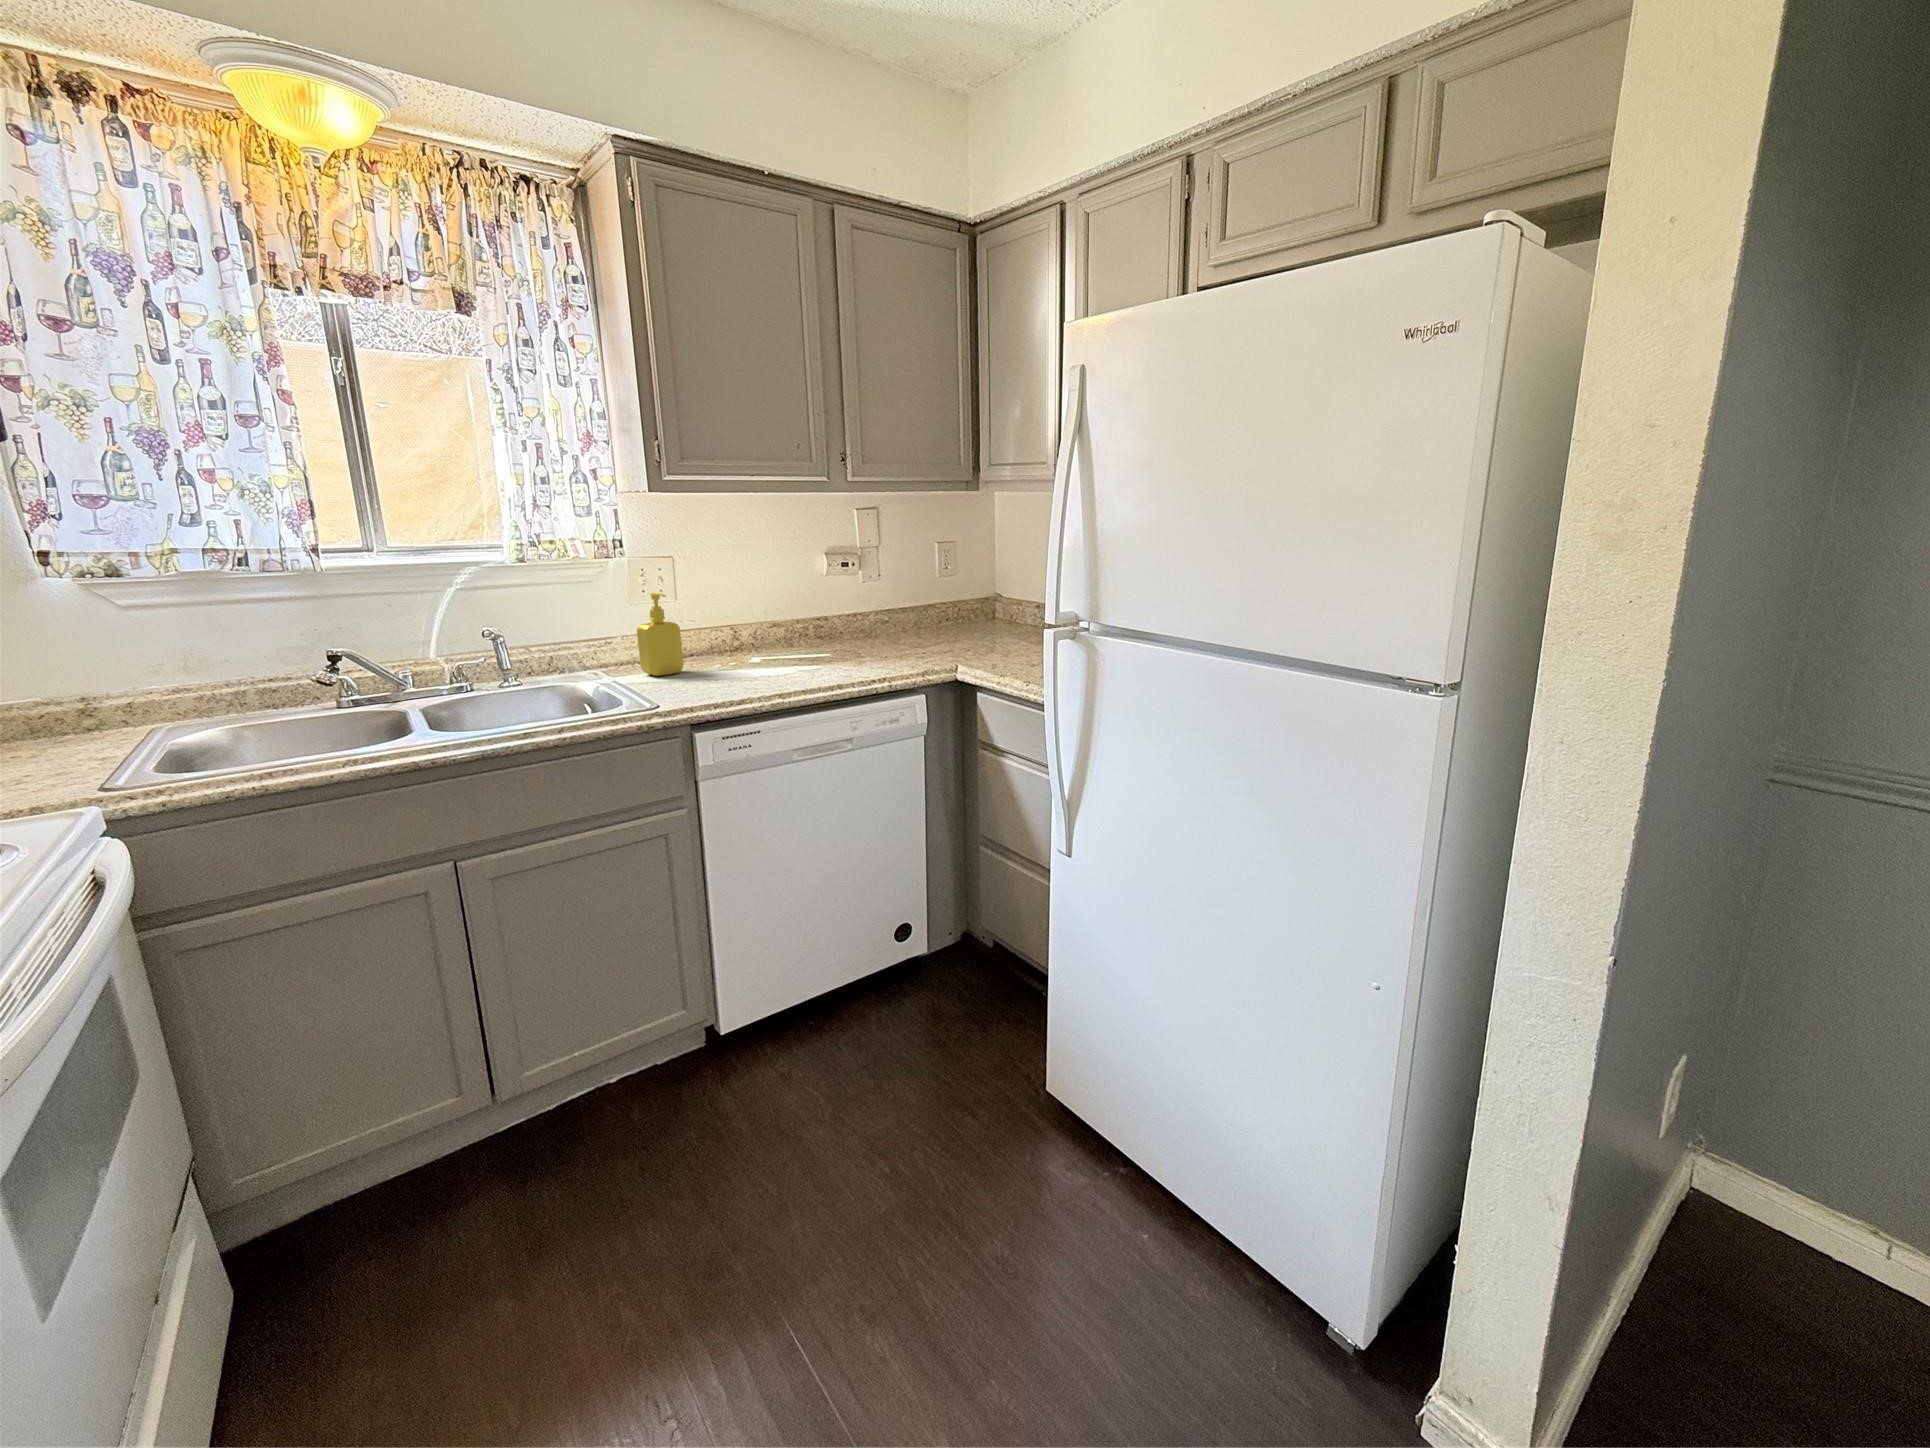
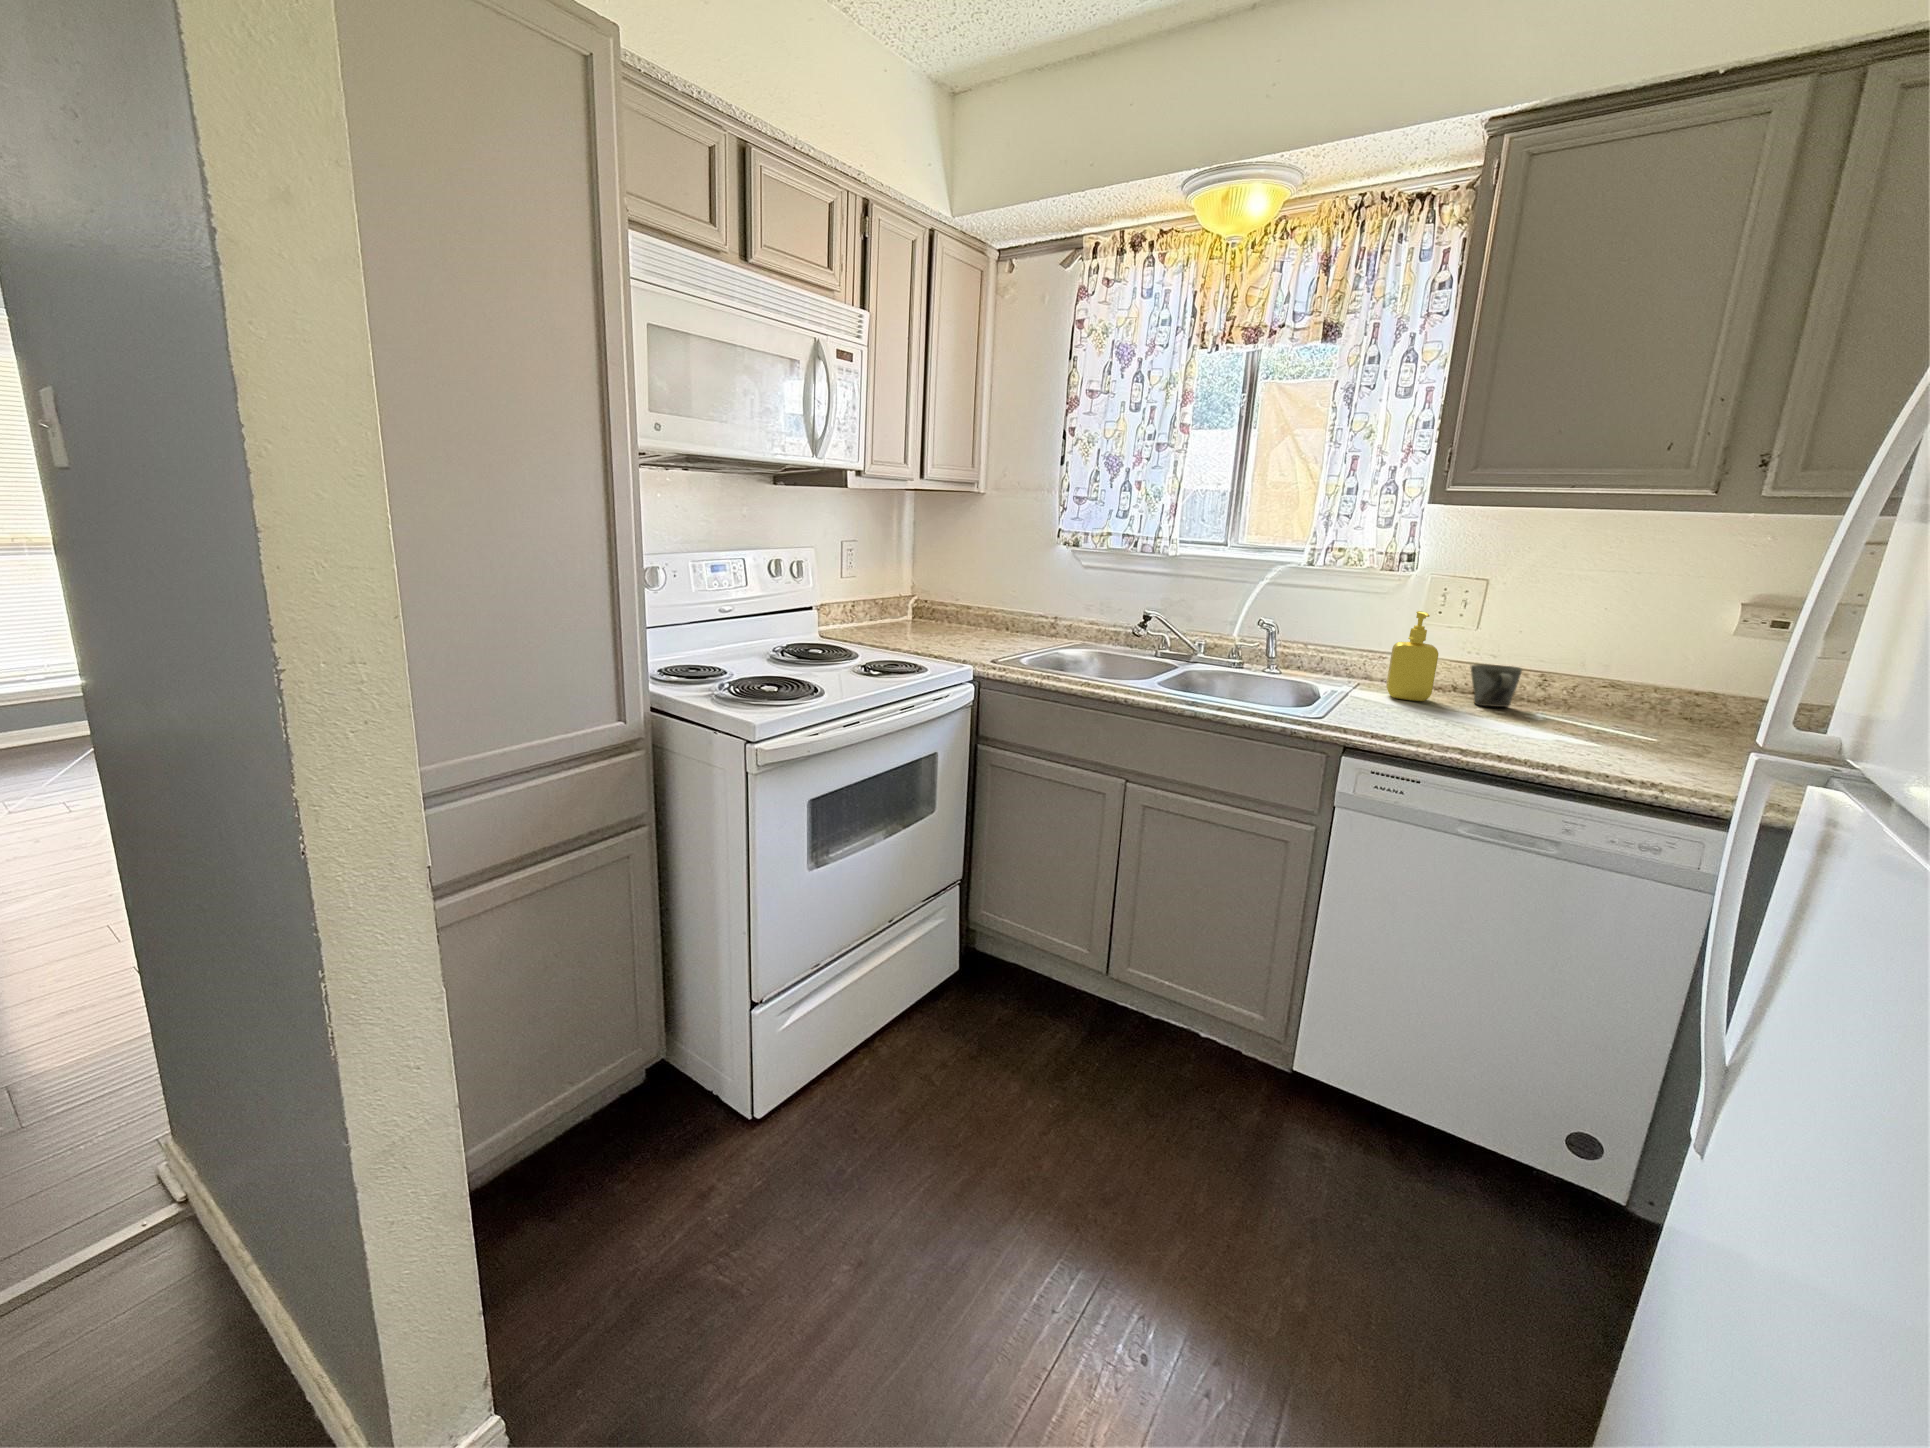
mug: none [695,627,737,665] -> present [1471,664,1522,707]

